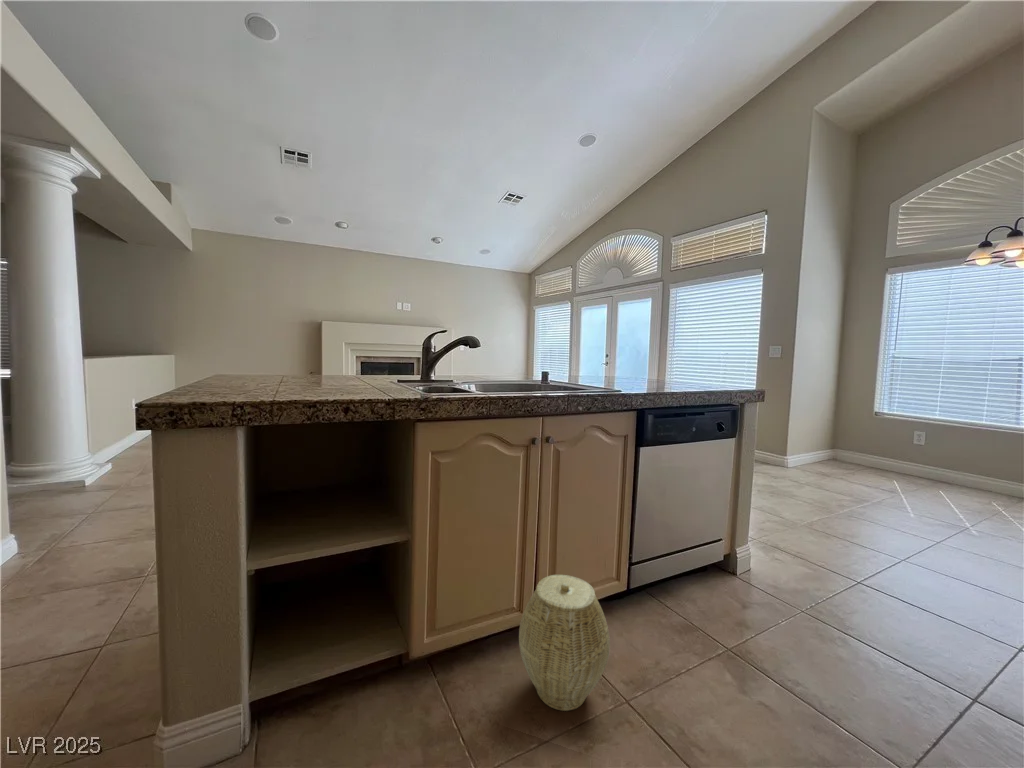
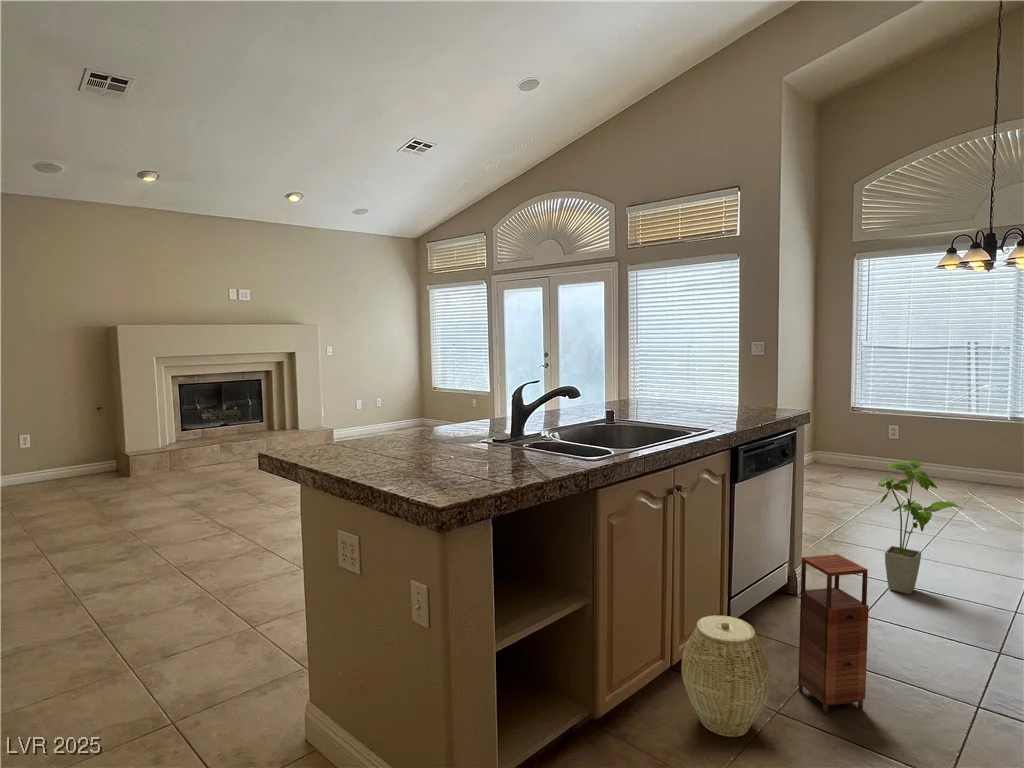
house plant: none [840,454,951,600] -> present [878,461,963,594]
storage cabinet: none [668,532,745,721] -> present [798,554,869,714]

